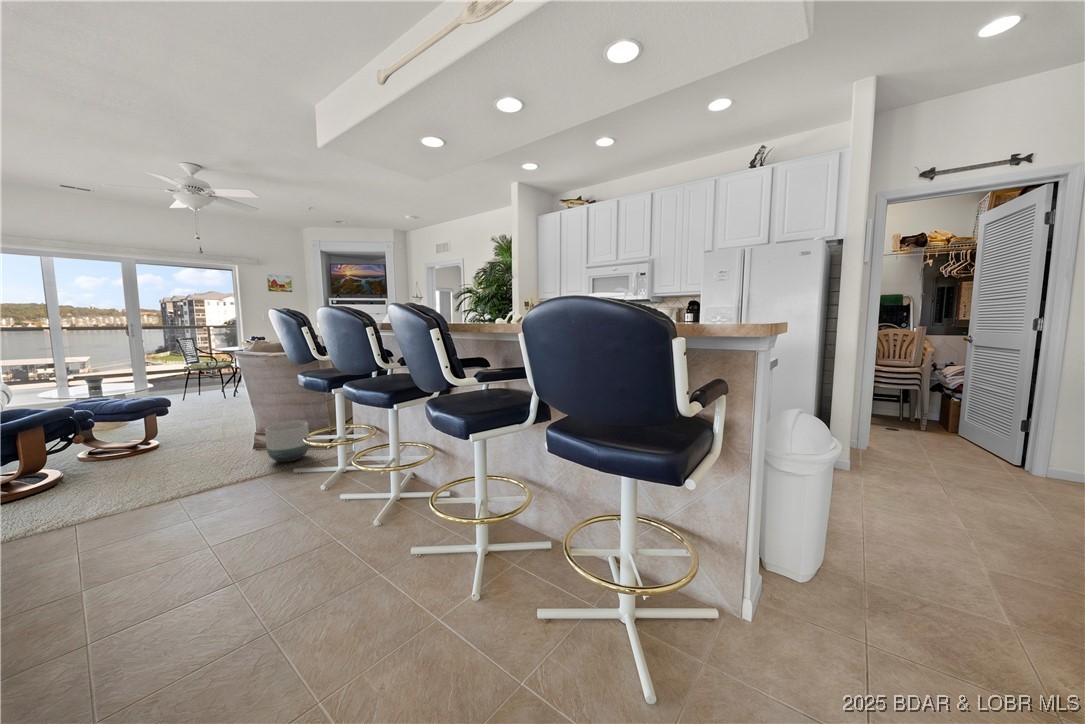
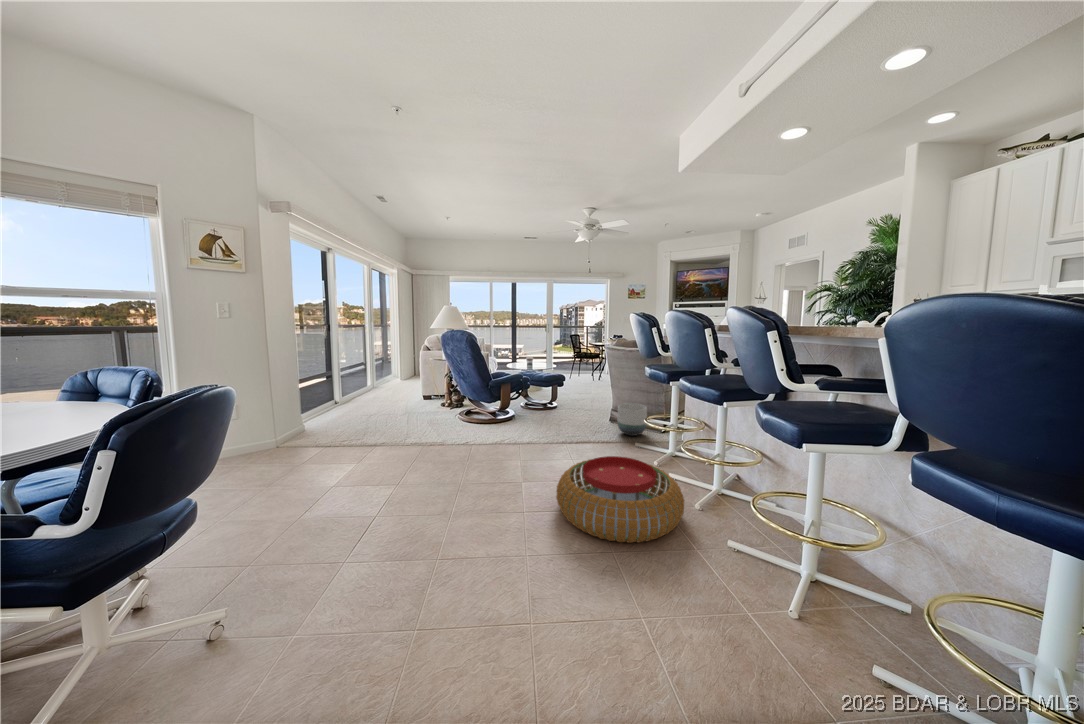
pouf: none [148,495,362,634] -> present [556,456,684,543]

